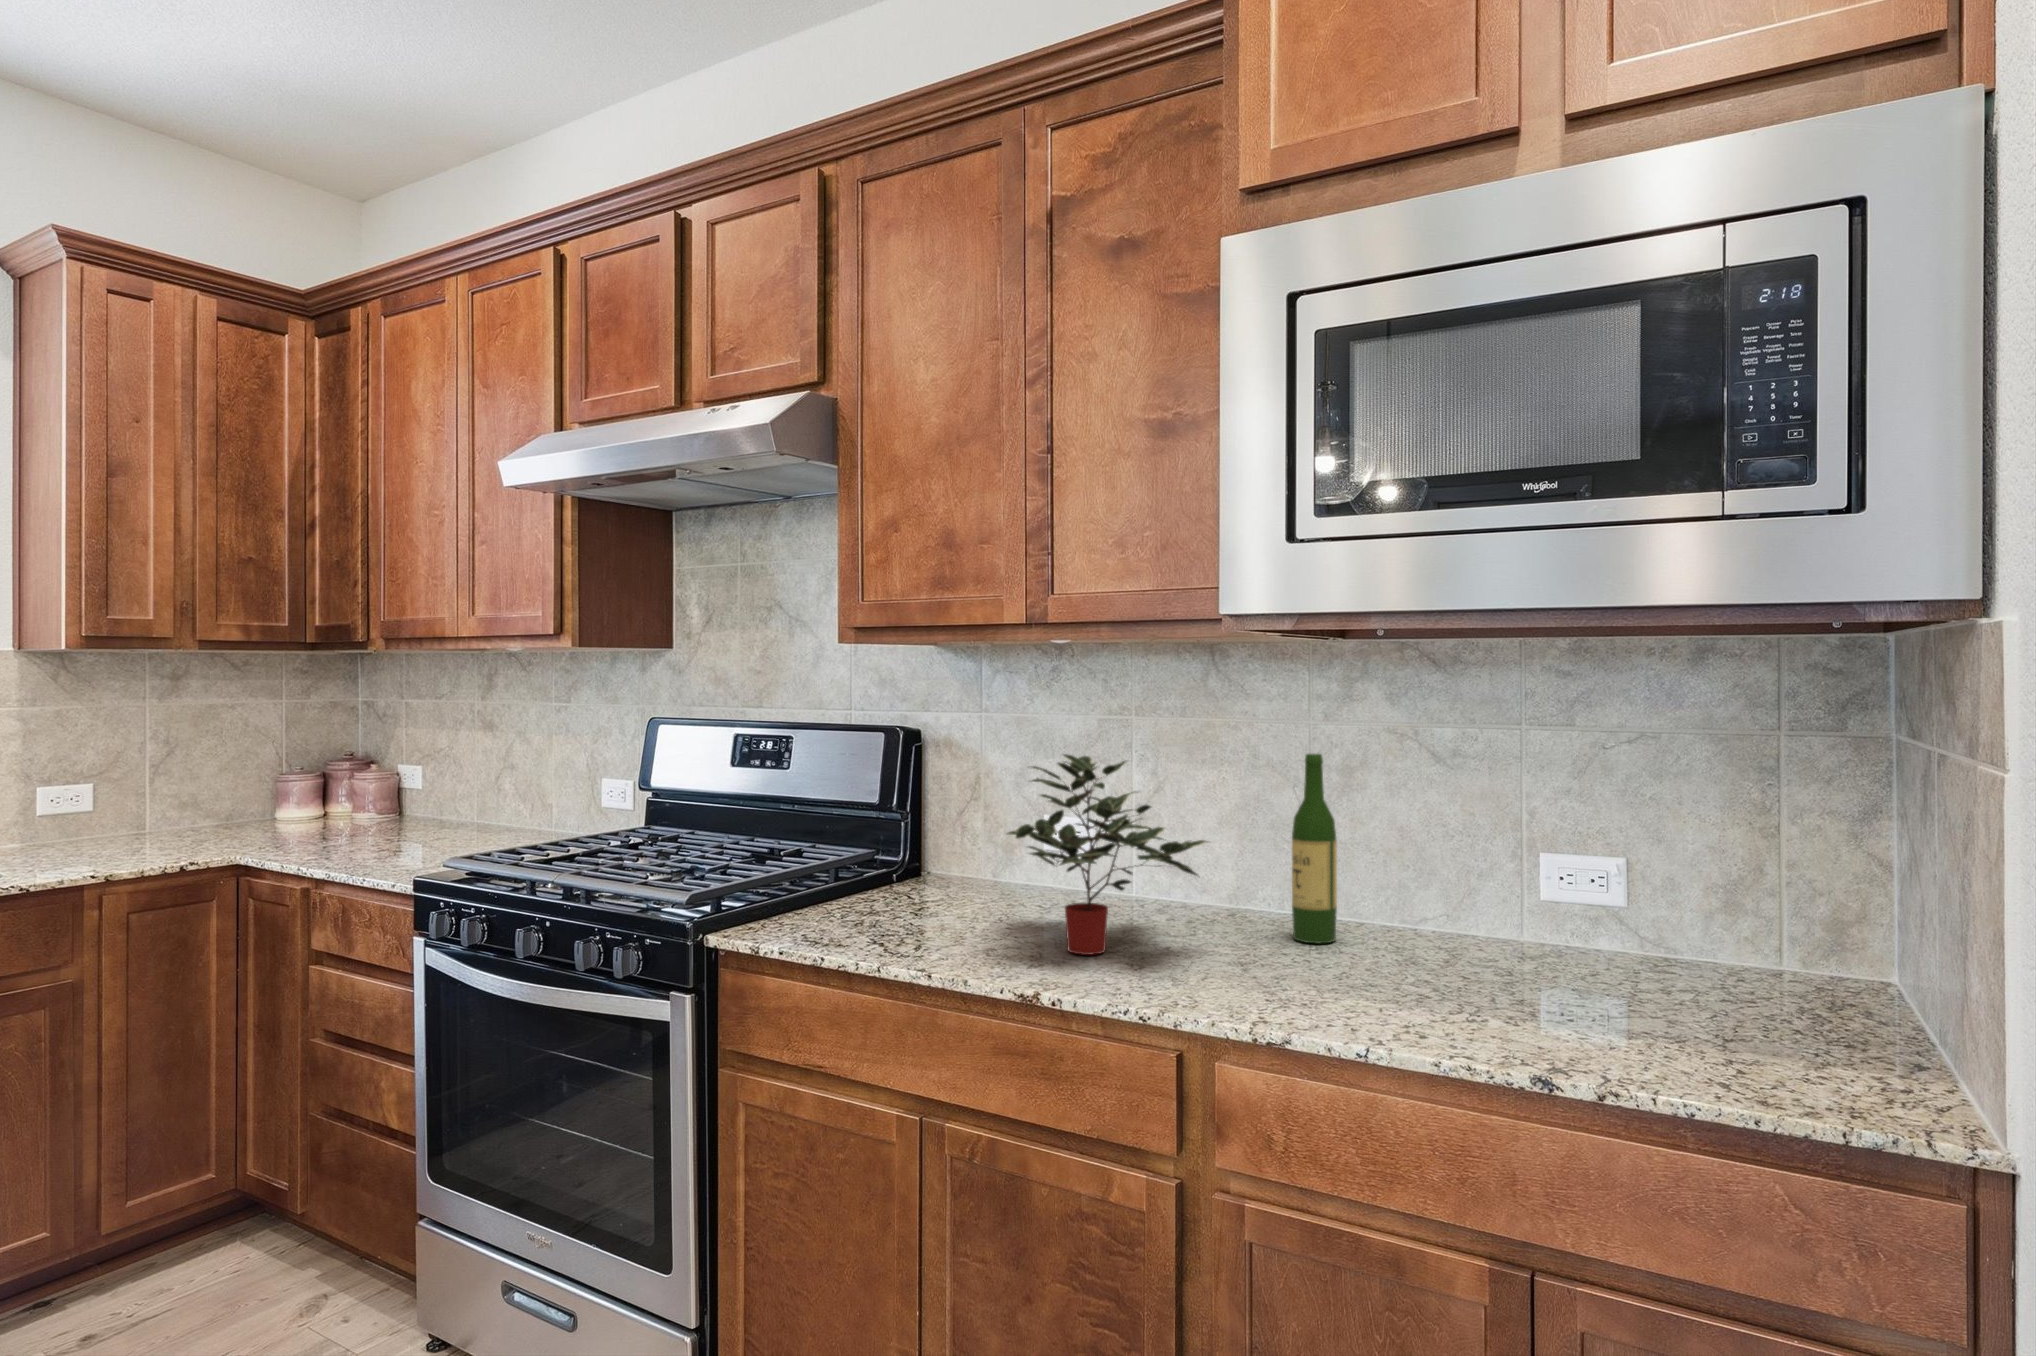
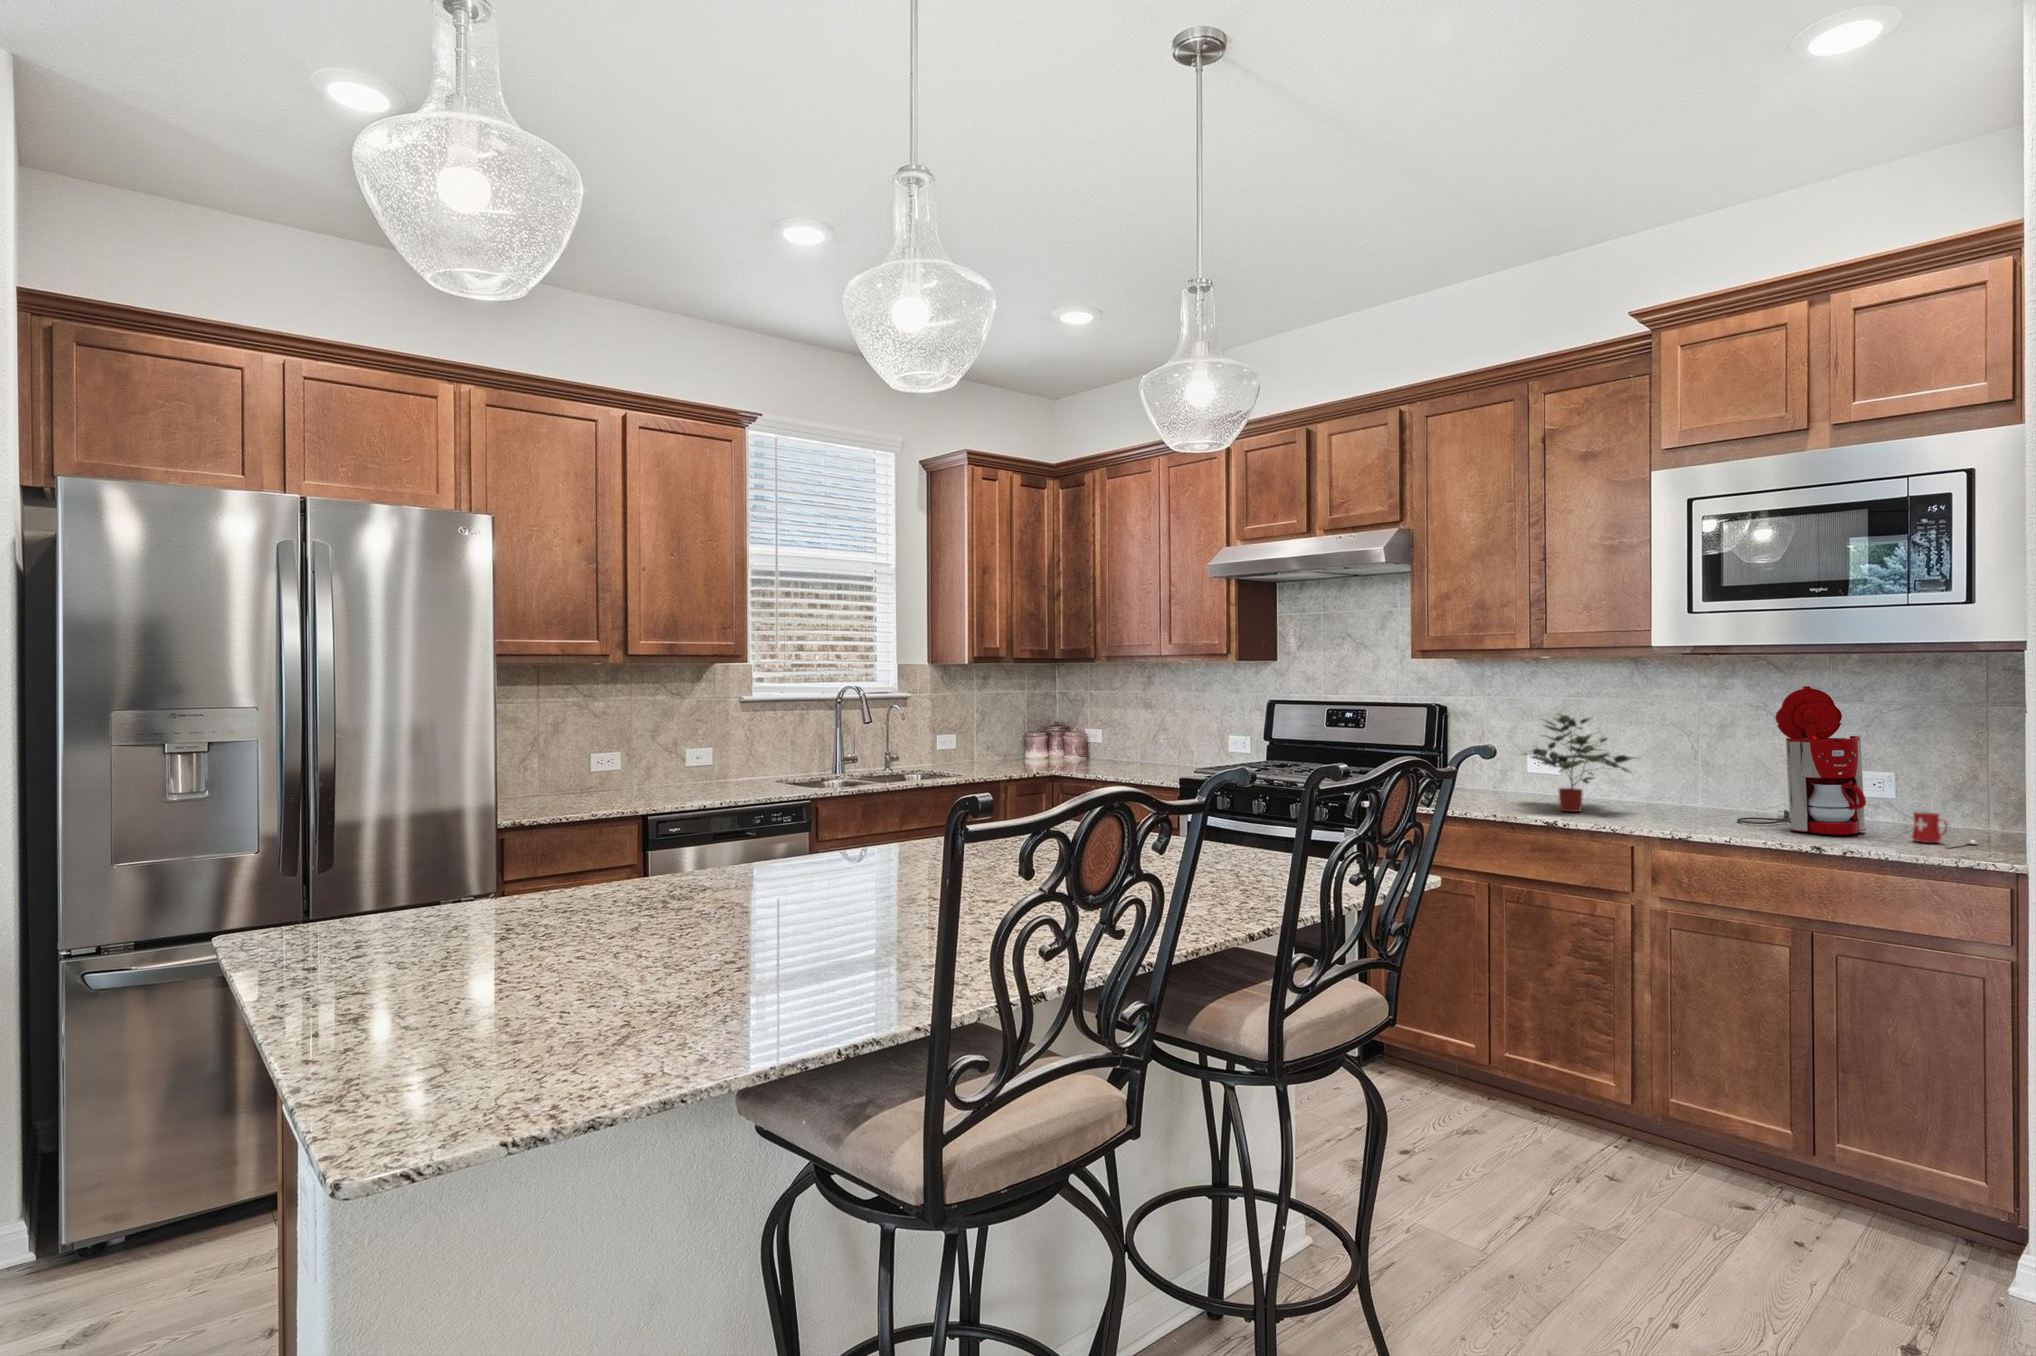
coffee maker: none [1378,702,1619,1021] -> present [1737,686,1866,834]
wine bottle: present [1292,754,1337,943] -> none [1685,715,1713,812]
mug: none [1705,970,1830,1058] -> present [1912,811,1978,844]

